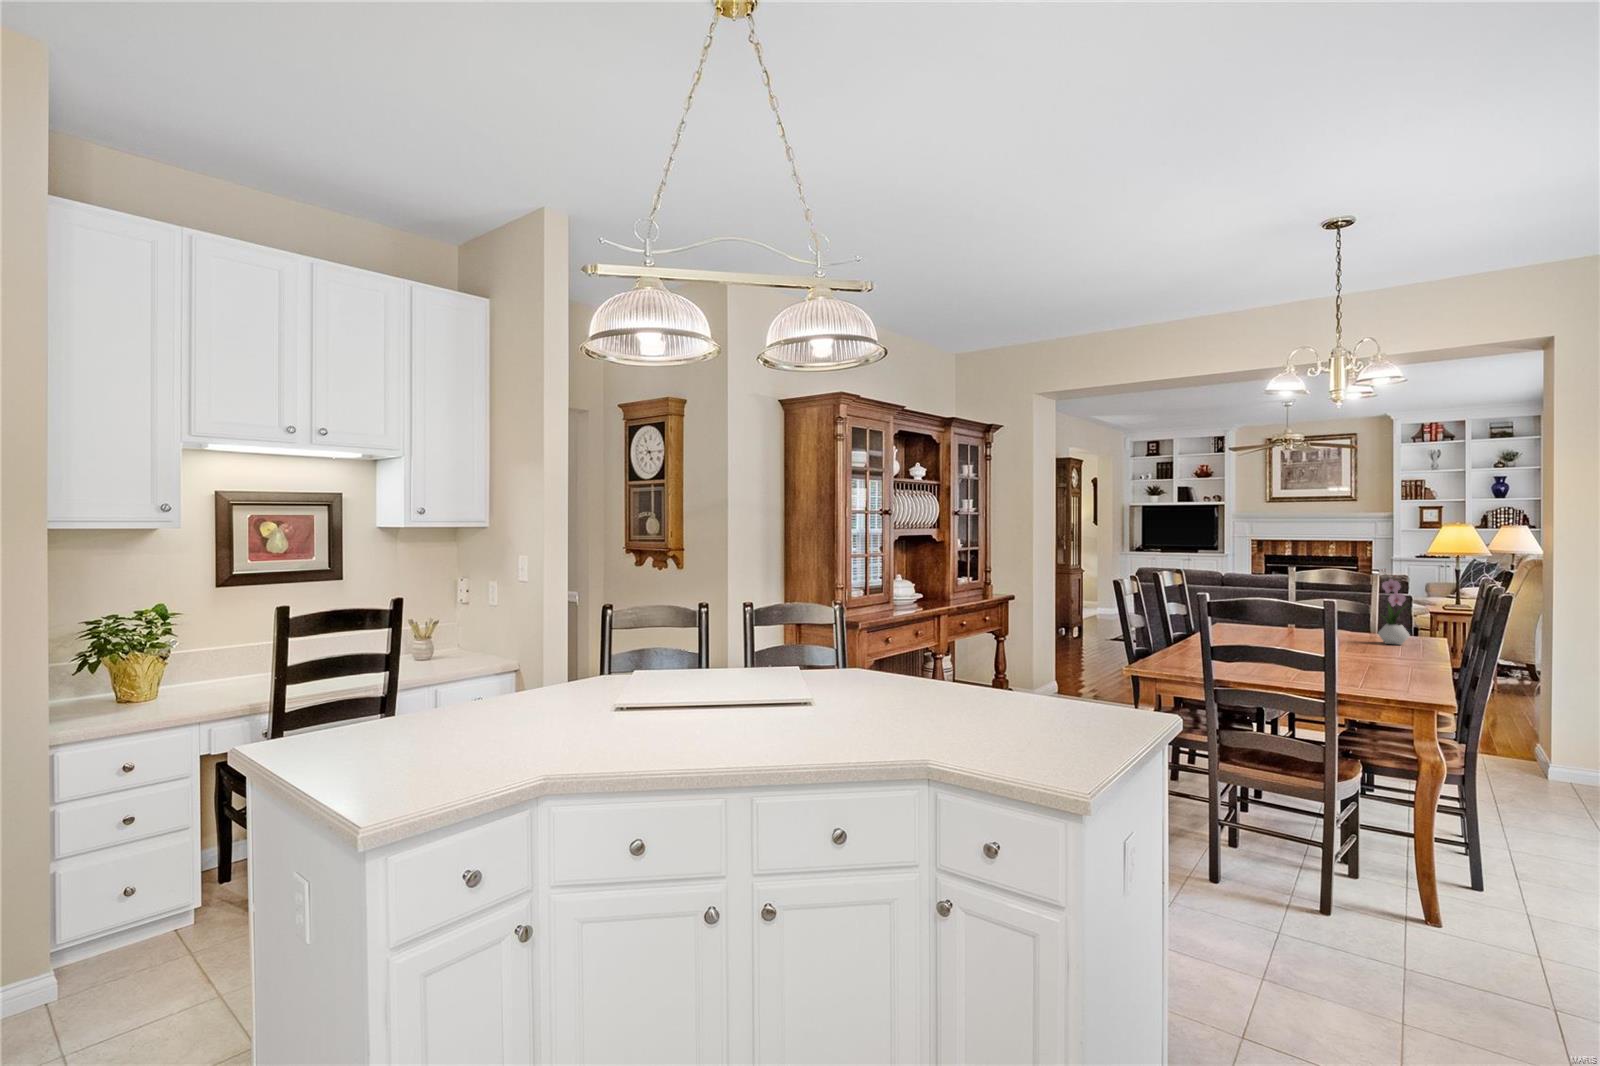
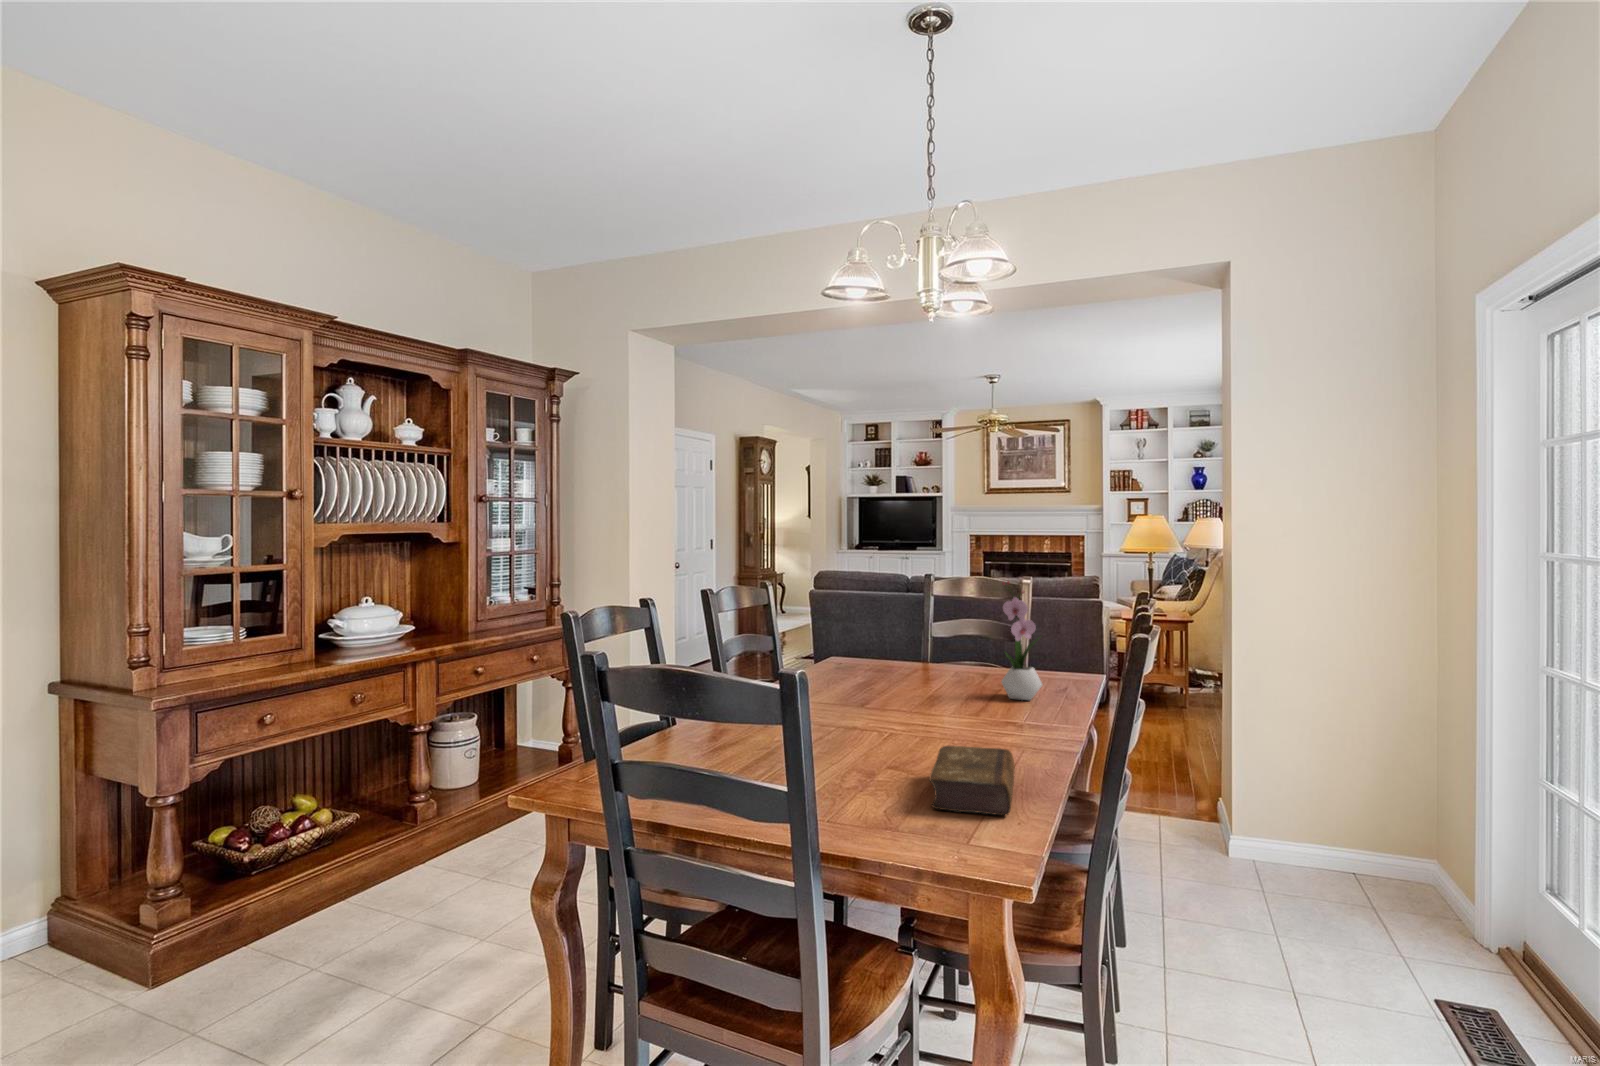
book: none [1372,653,1430,682] -> present [929,746,1015,815]

